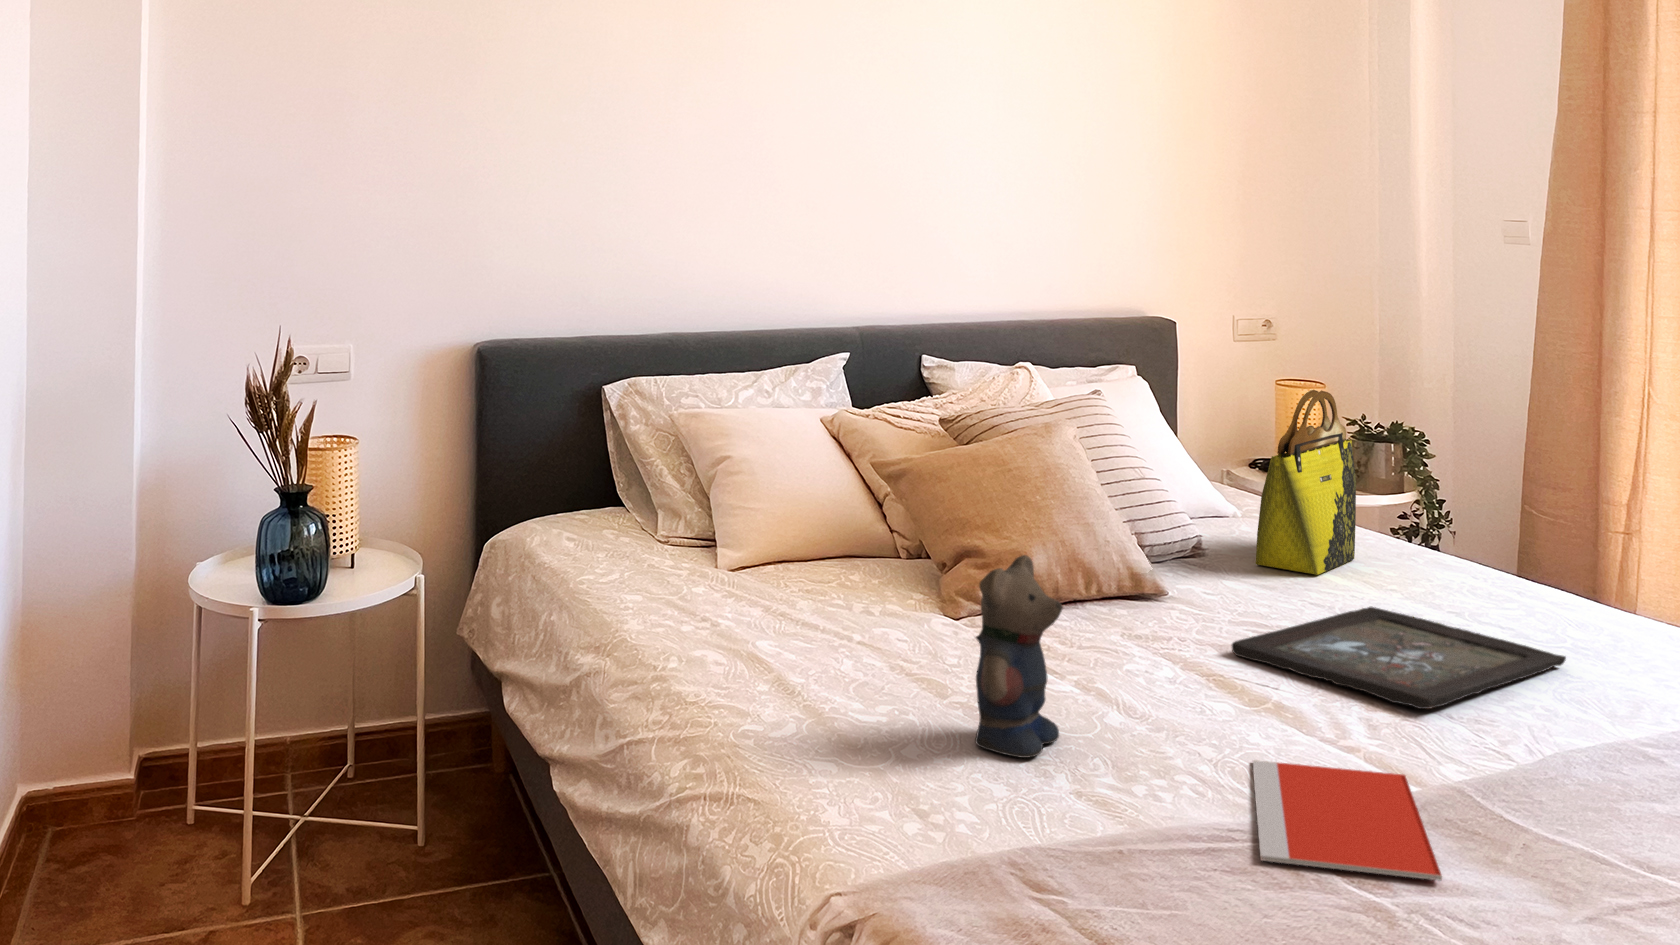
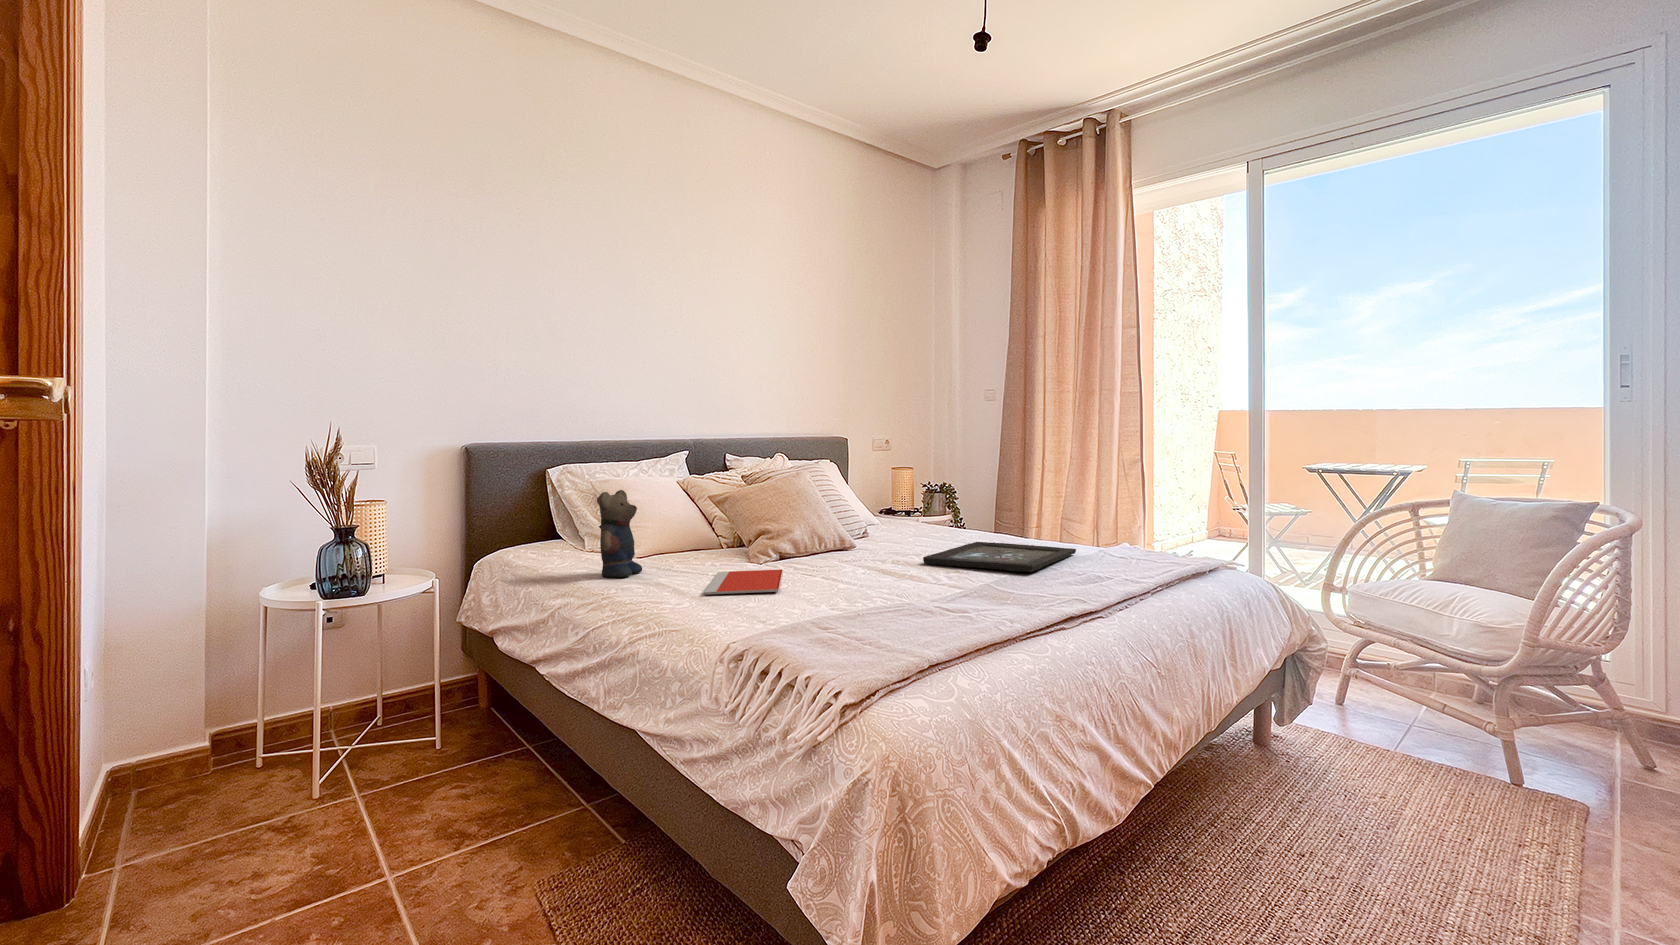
tote bag: present [1256,390,1356,575] -> none [910,447,954,536]
teddy bear: present [975,555,1063,758] -> present [597,490,642,577]
notebook: present [1253,760,1442,881] -> present [704,569,783,594]

